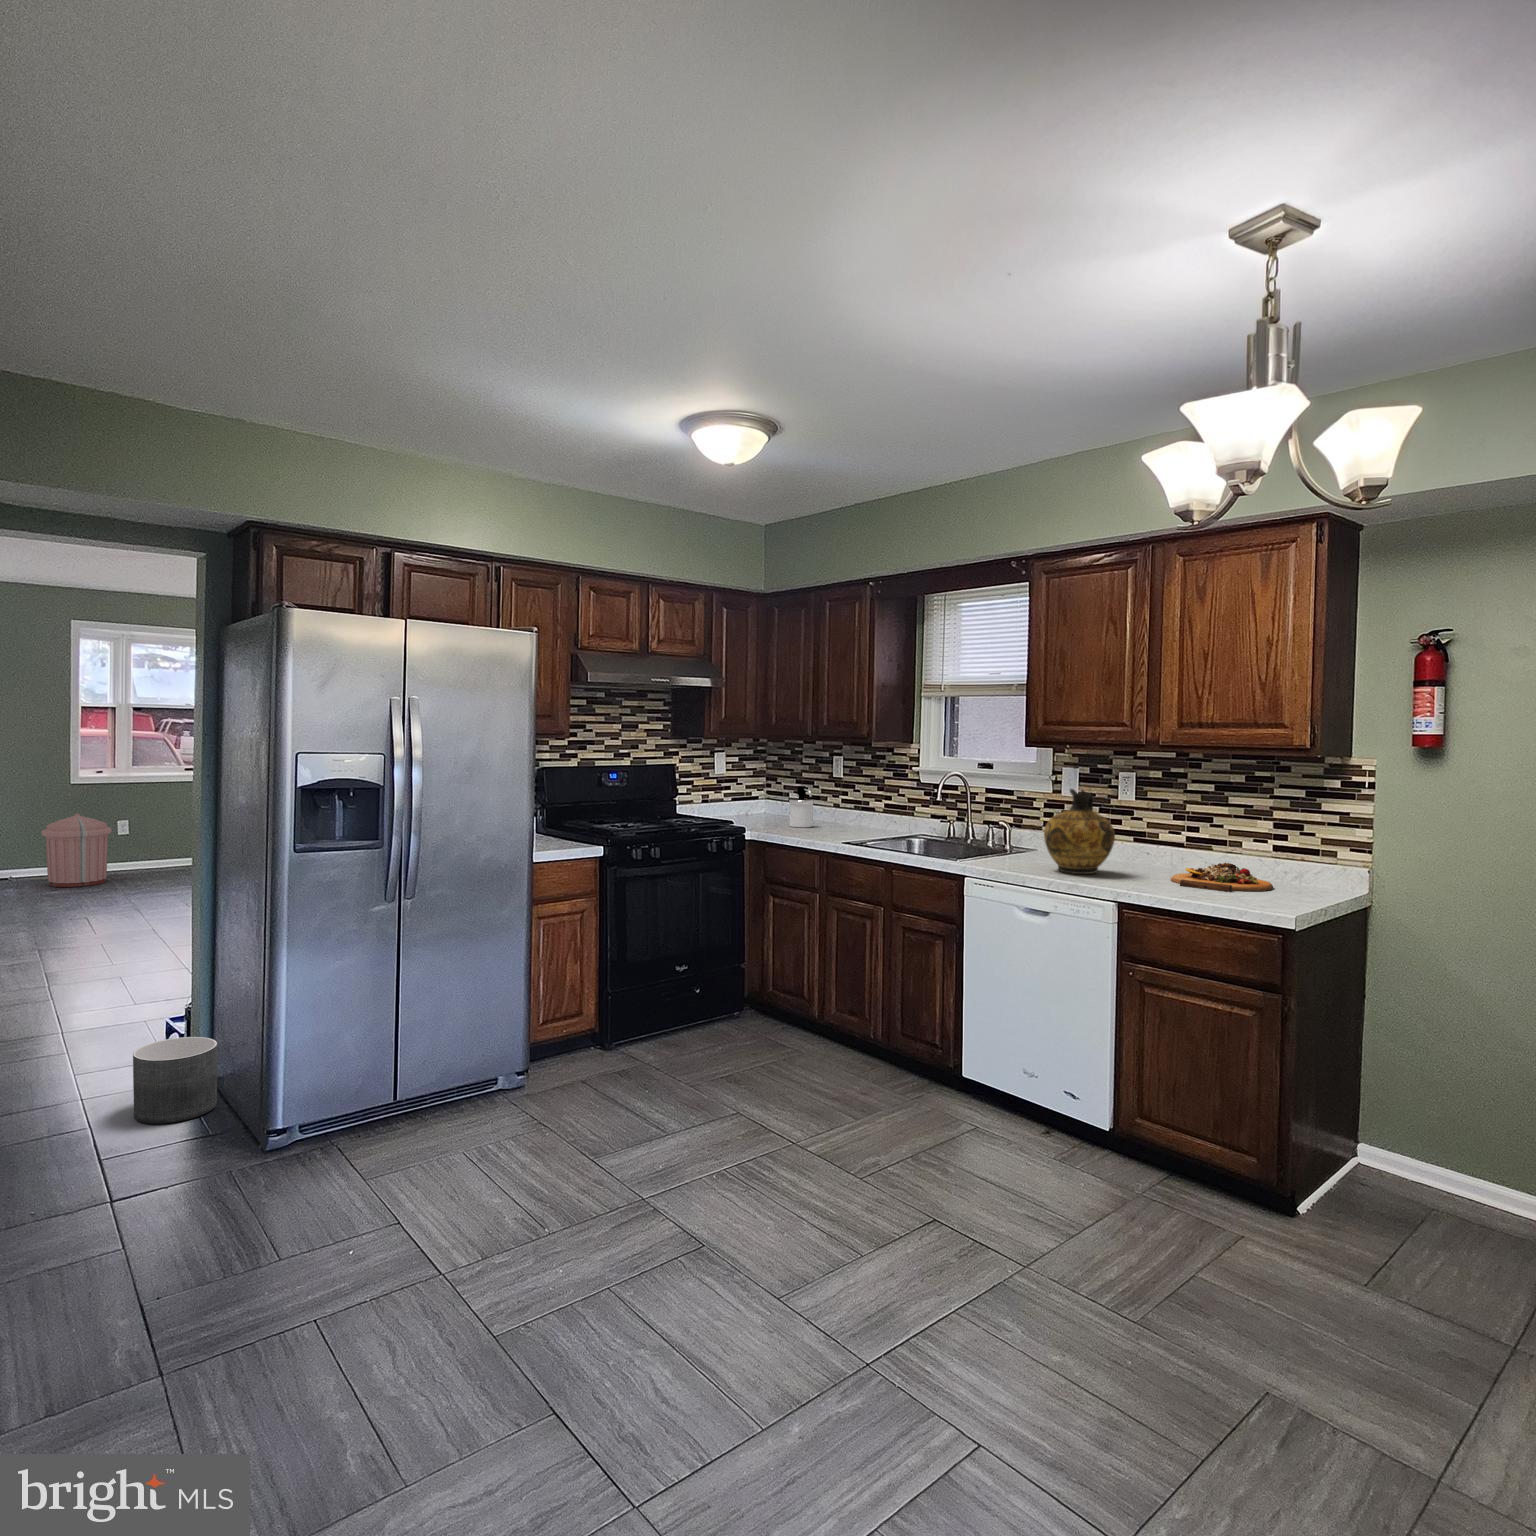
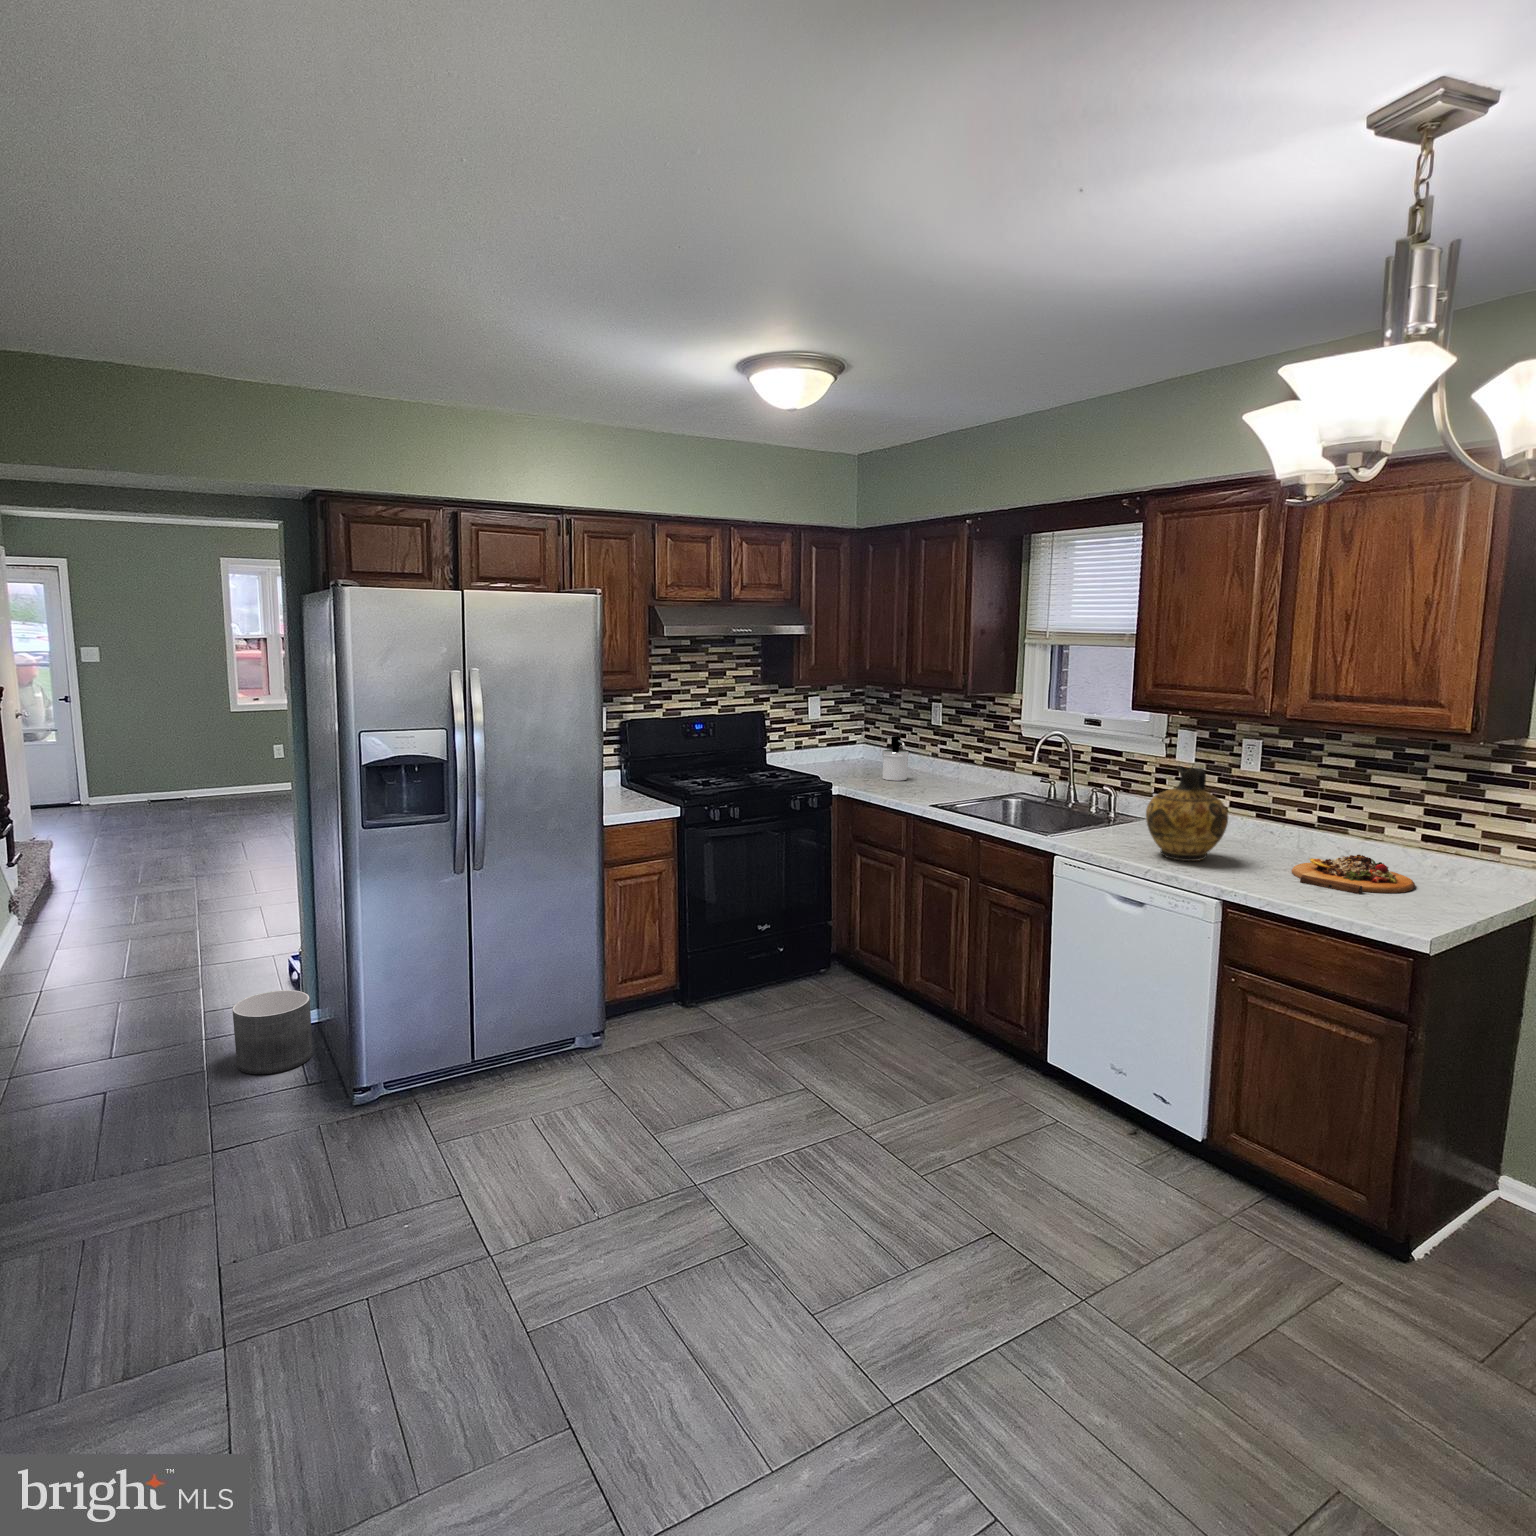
trash can: present [42,814,111,887] -> none [201,740,262,809]

